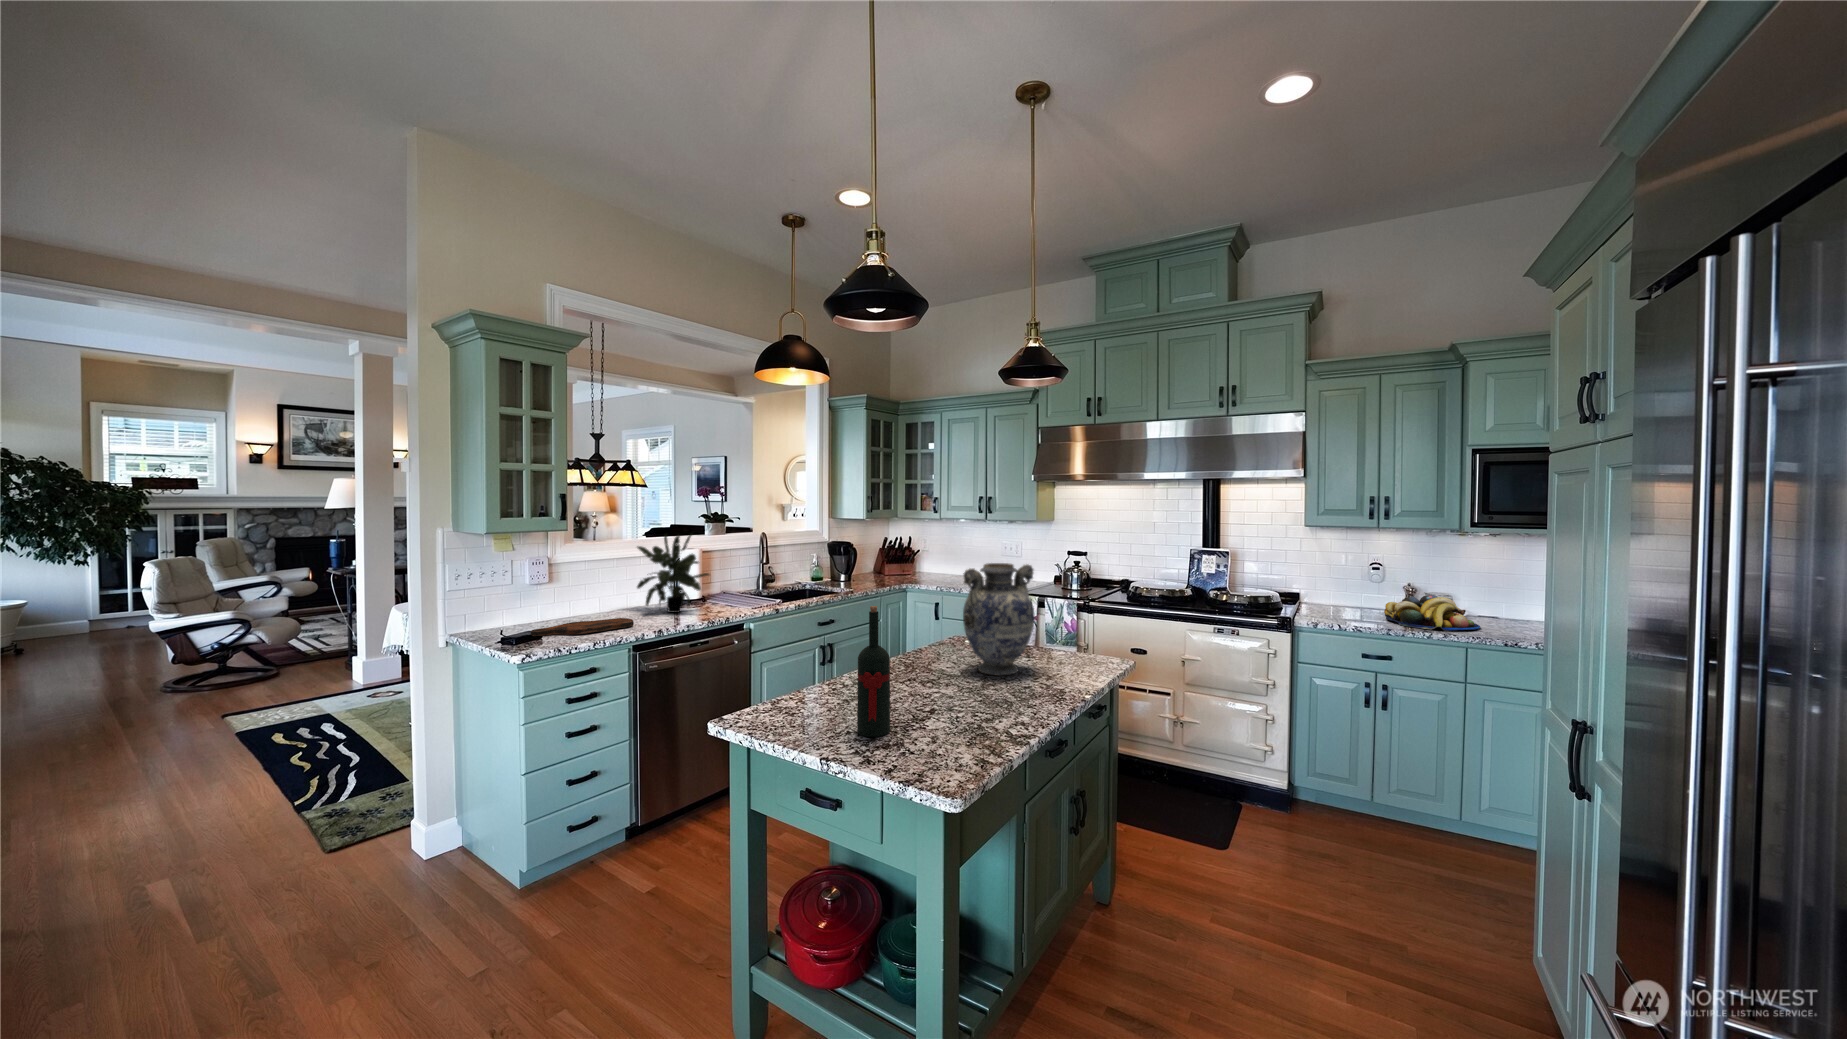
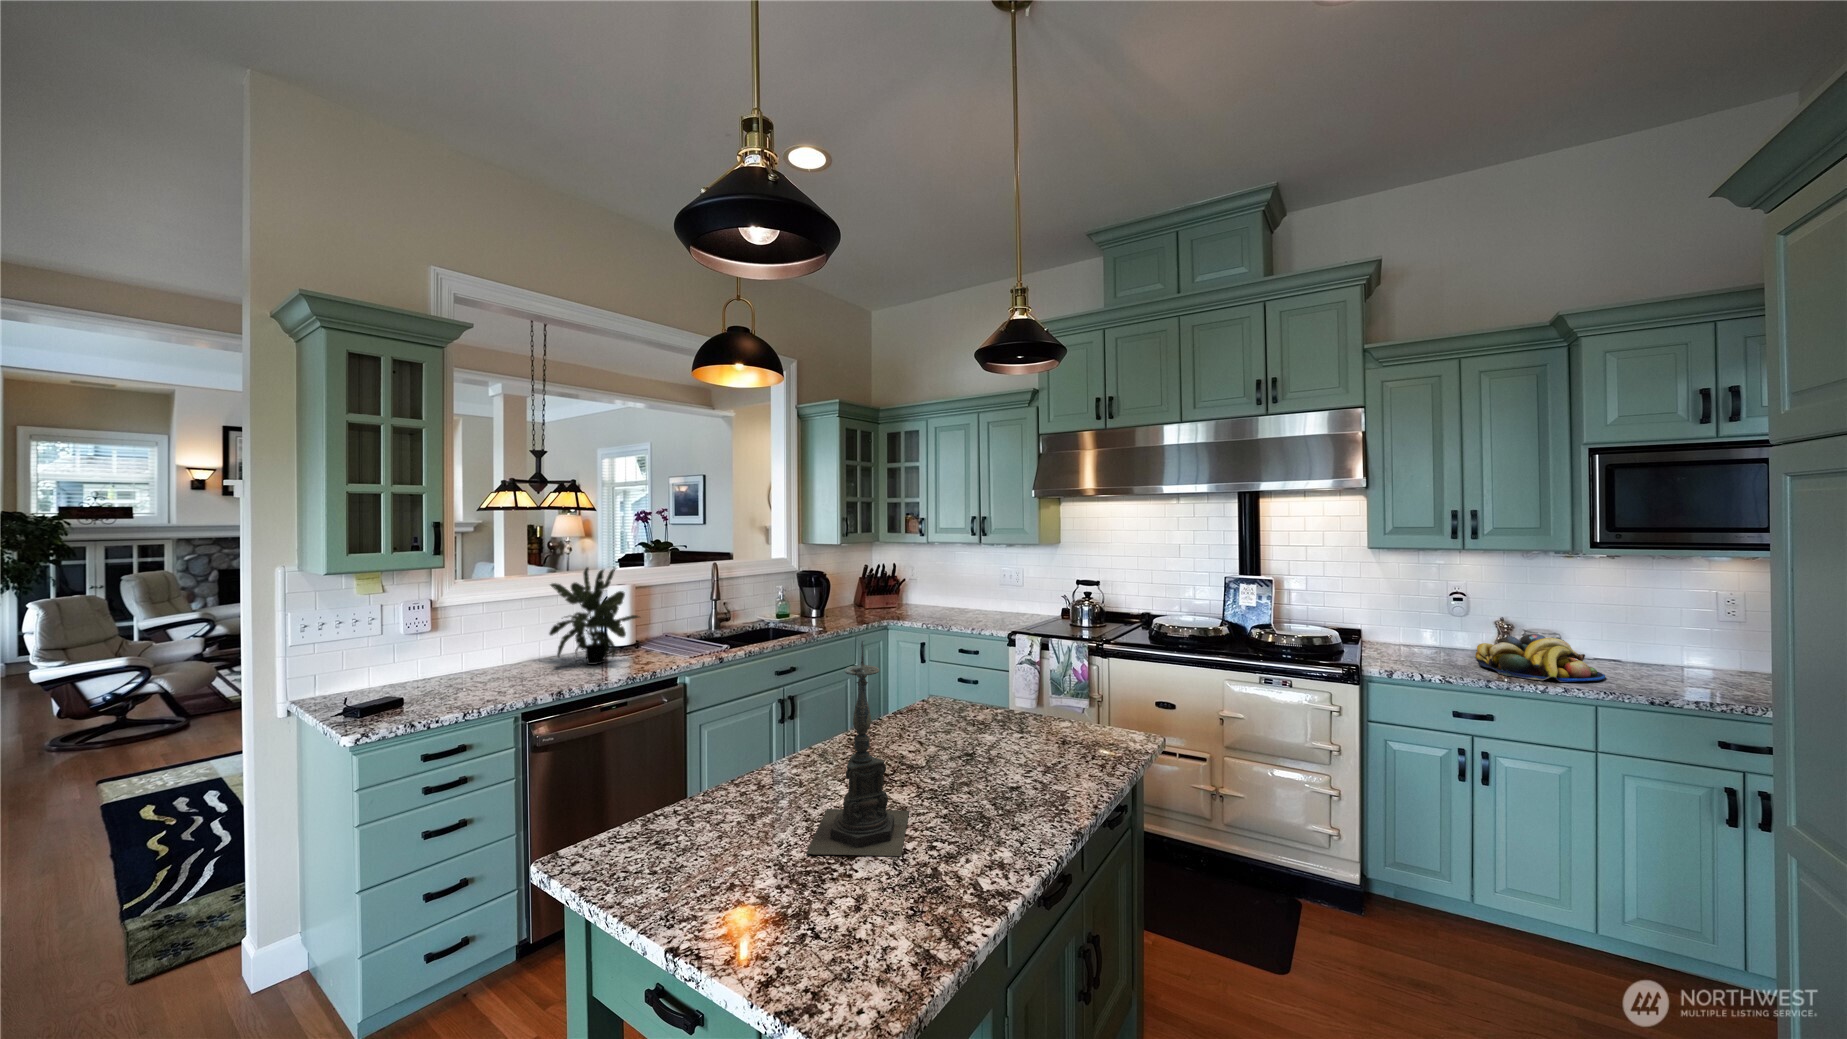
vase: present [963,563,1034,675] -> none [925,609,1024,766]
candle holder: none [894,578,958,719] -> present [806,641,909,856]
wine bottle: present [857,606,890,737] -> none [742,691,792,898]
cutting board: present [531,618,634,636] -> none [394,675,533,702]

